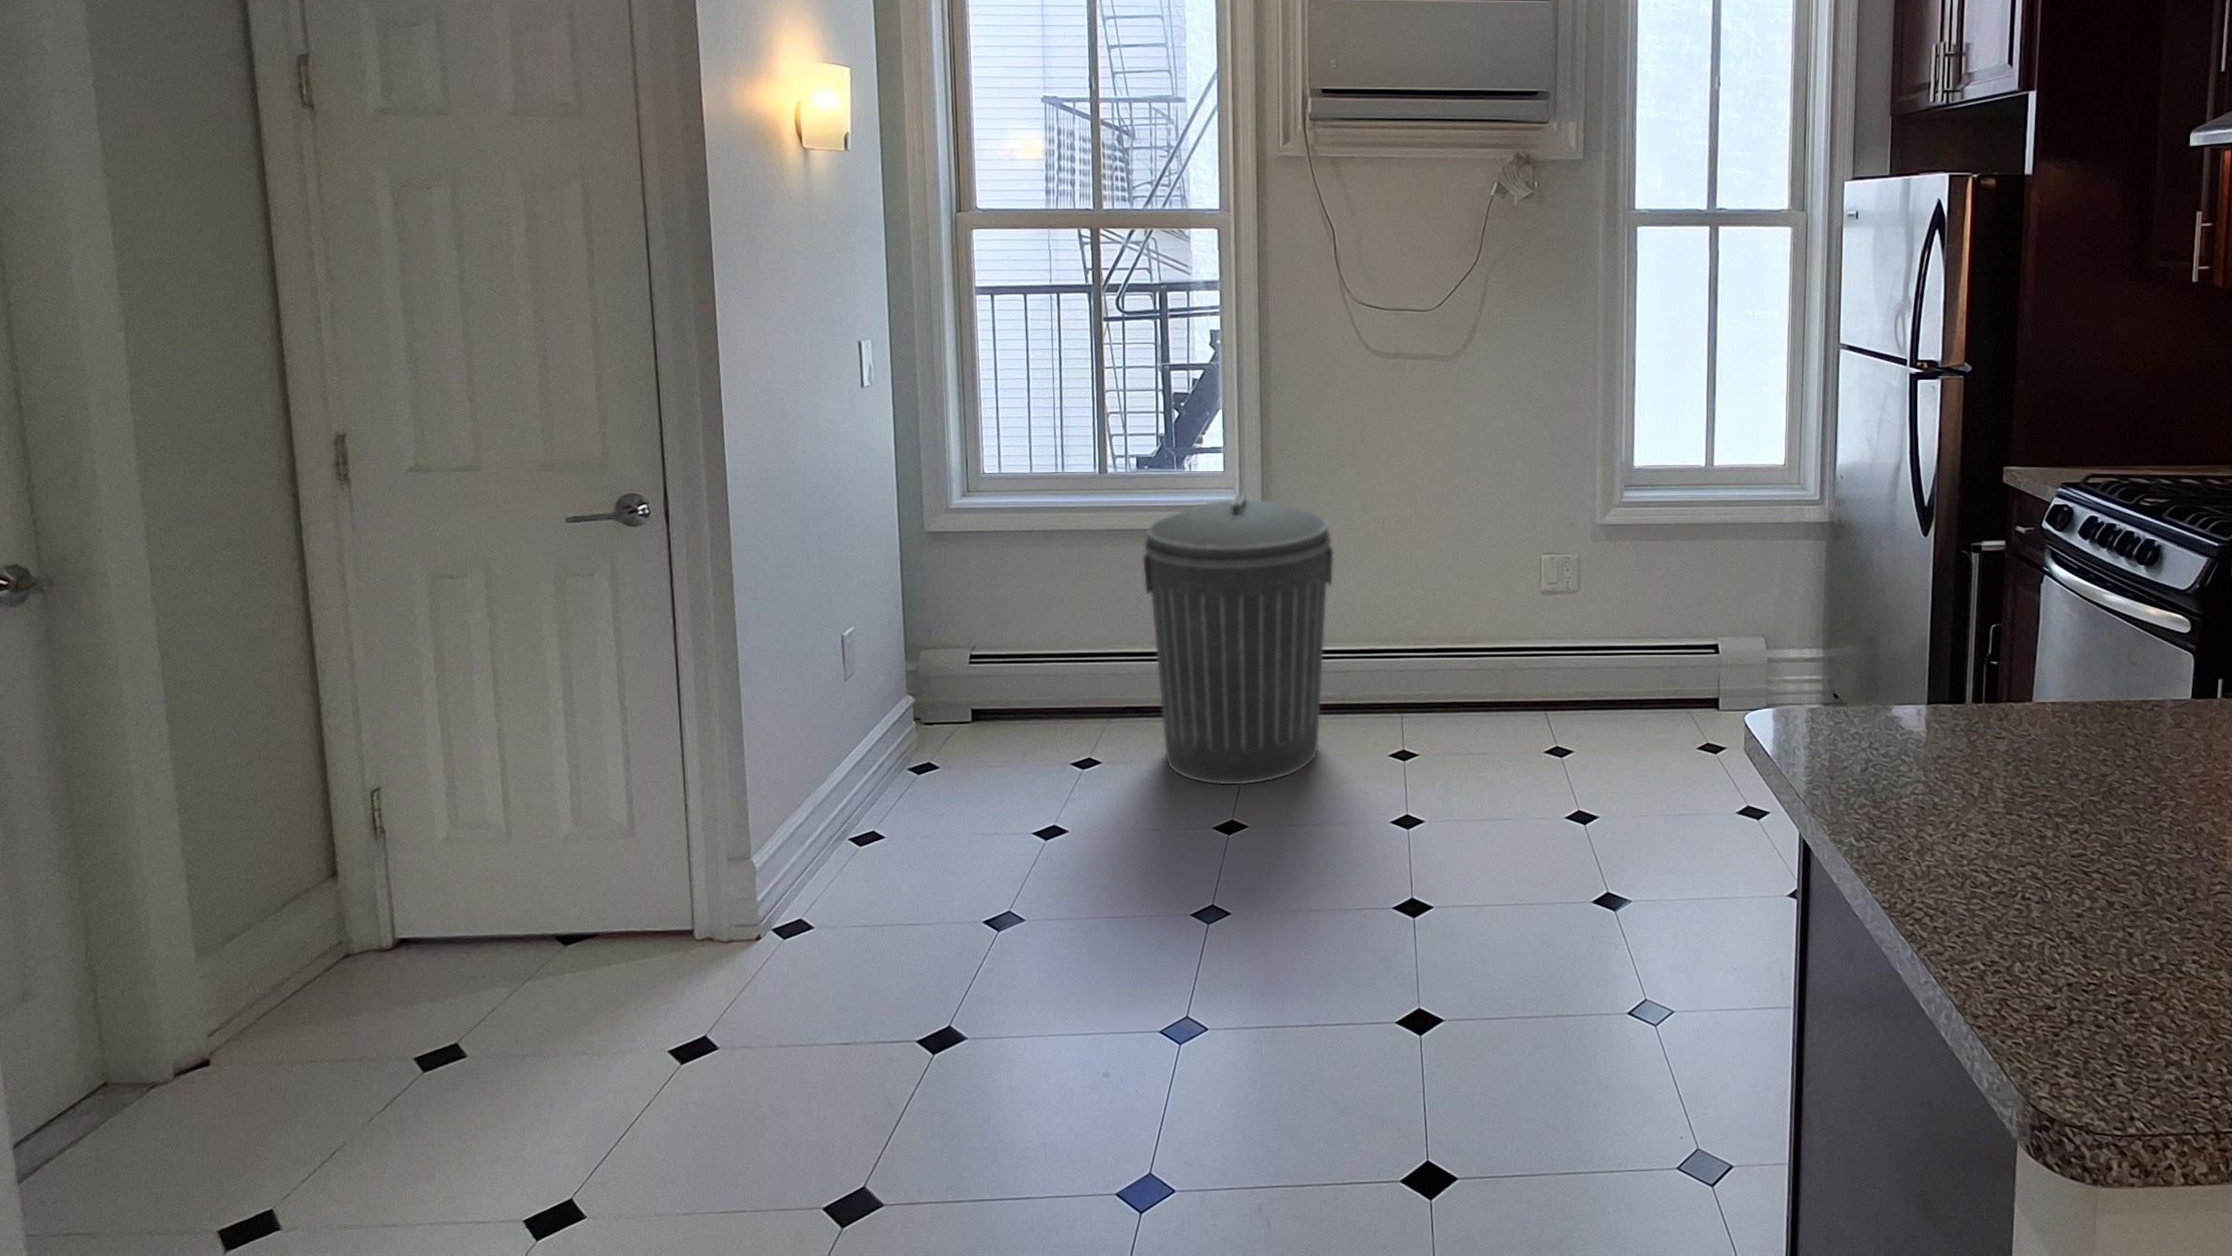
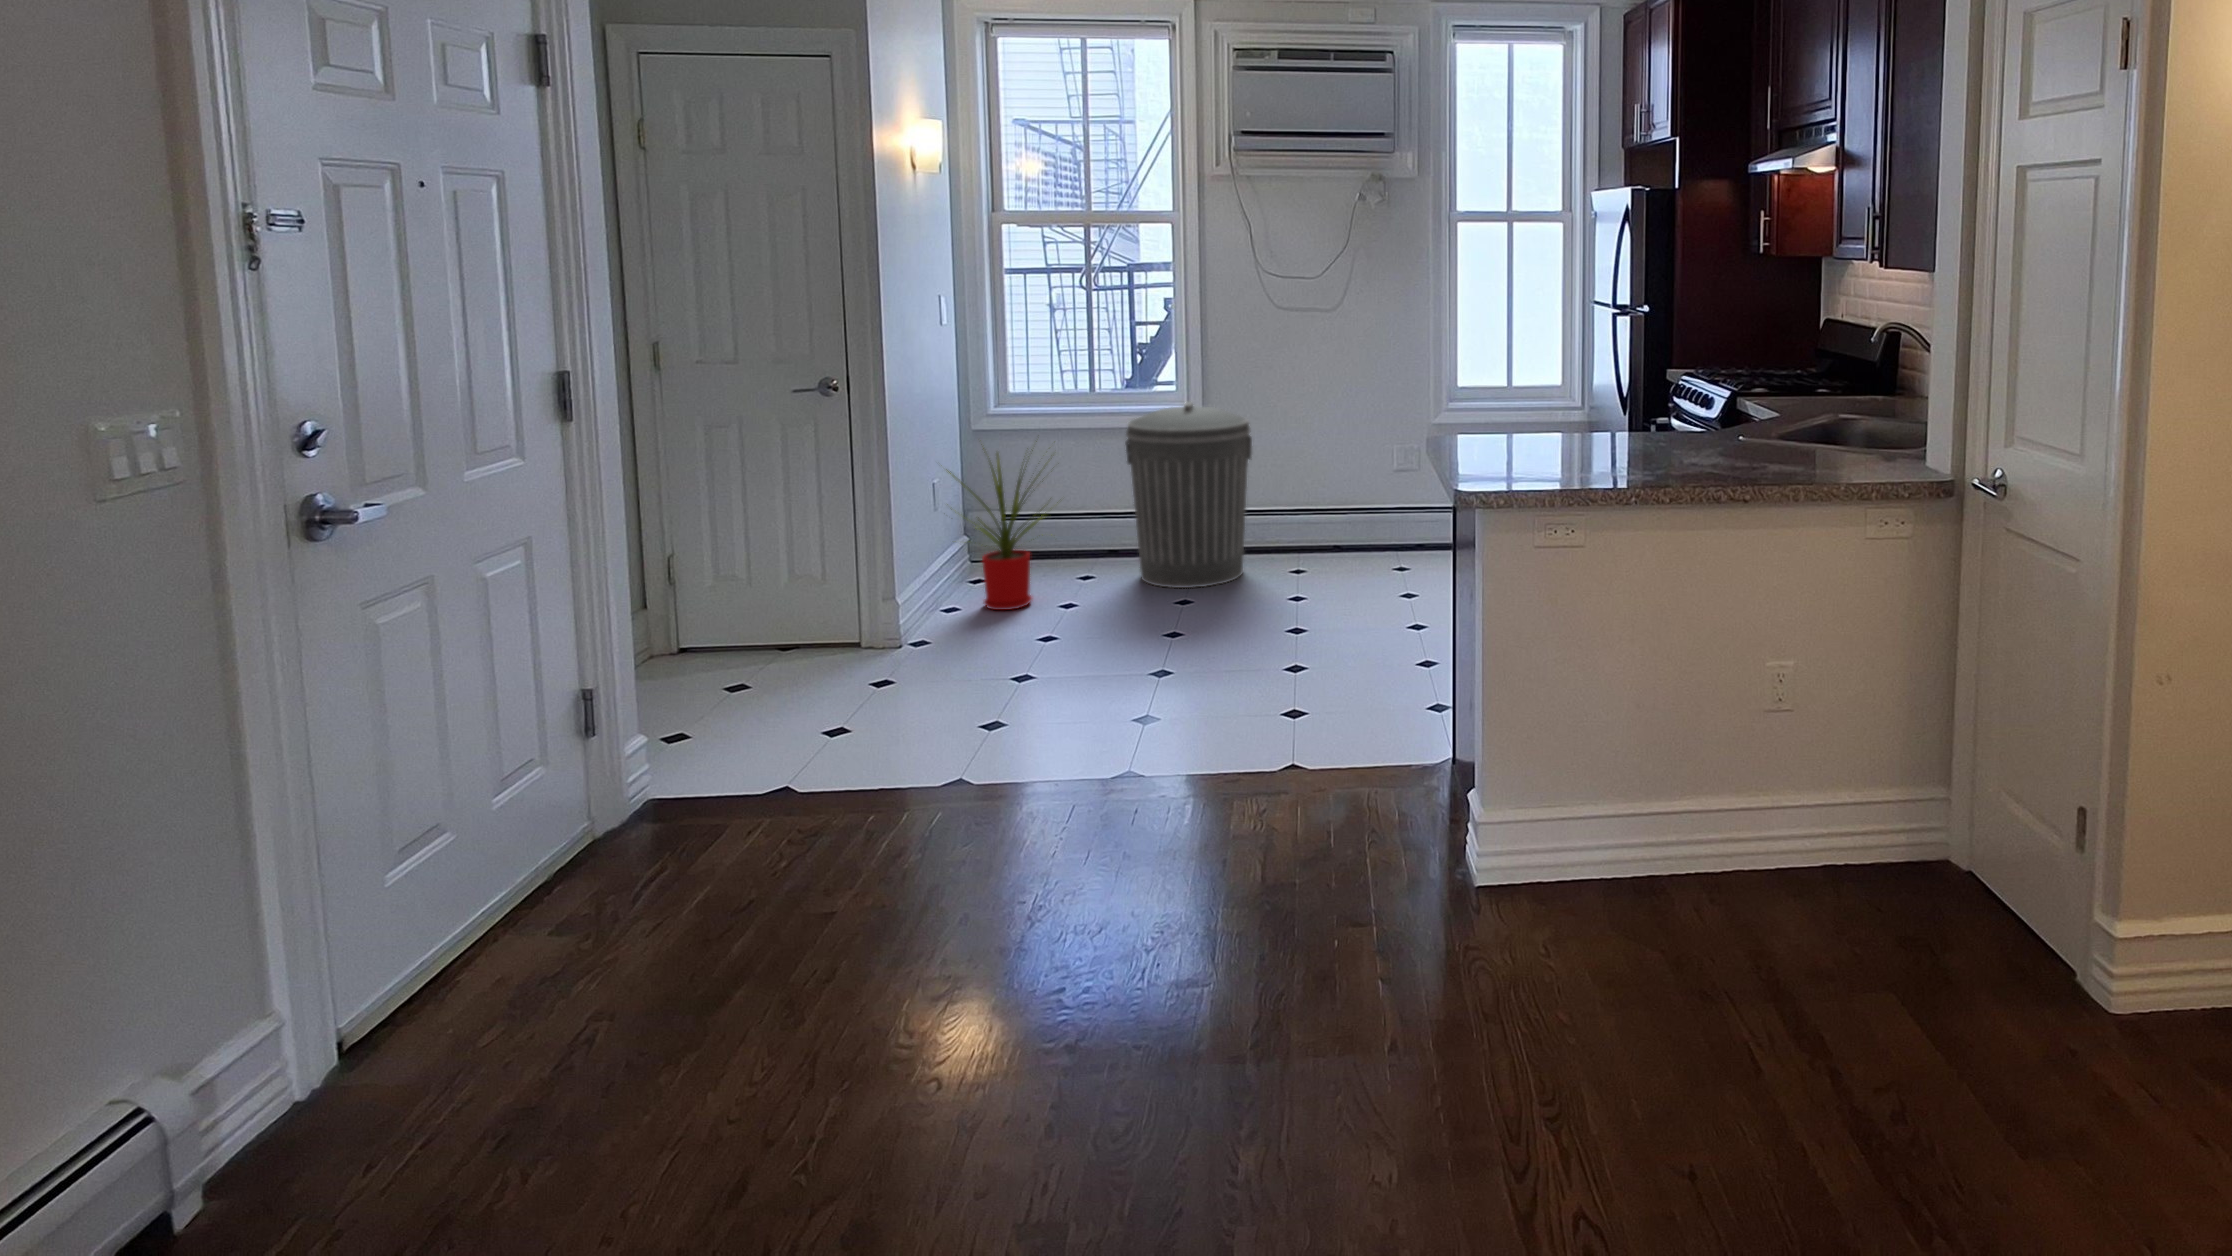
house plant: none [845,553,1049,832] -> present [946,441,1058,610]

